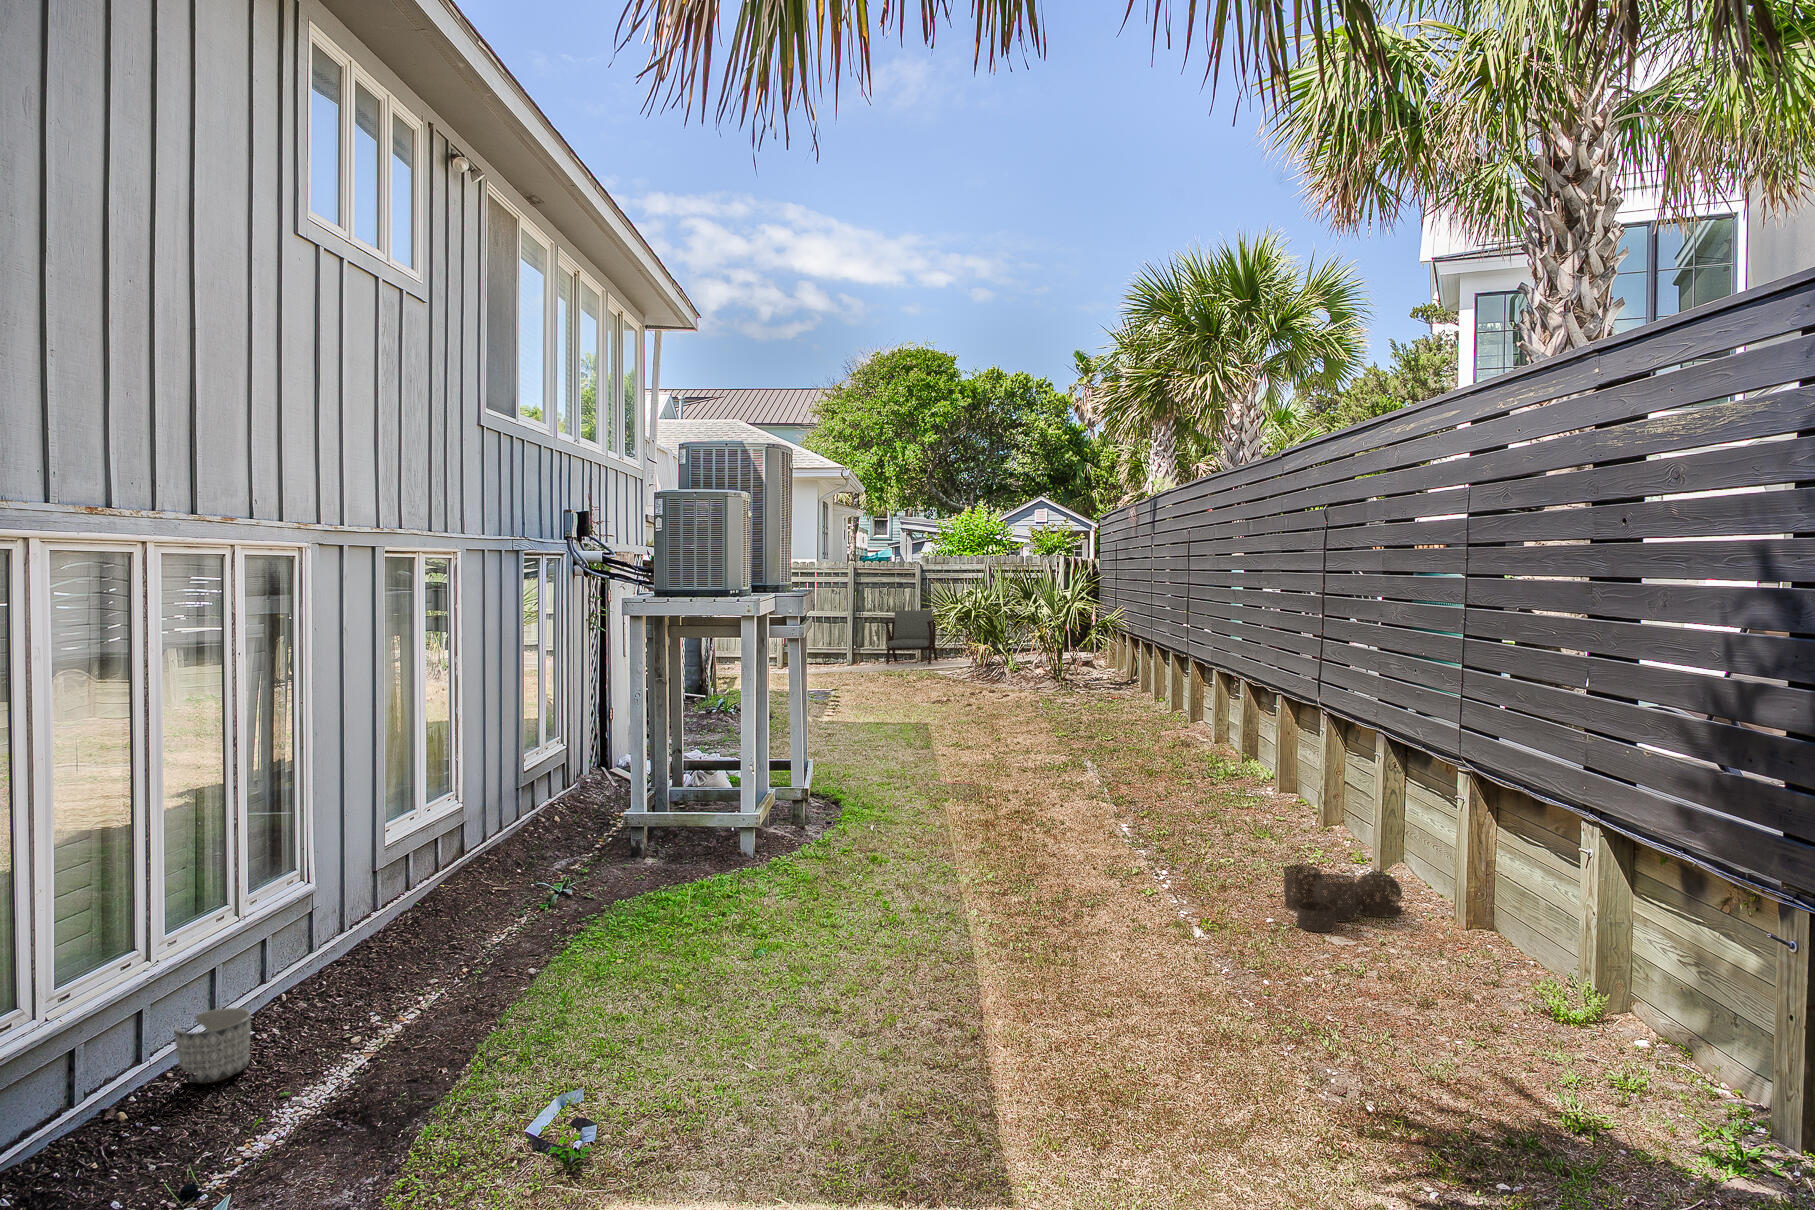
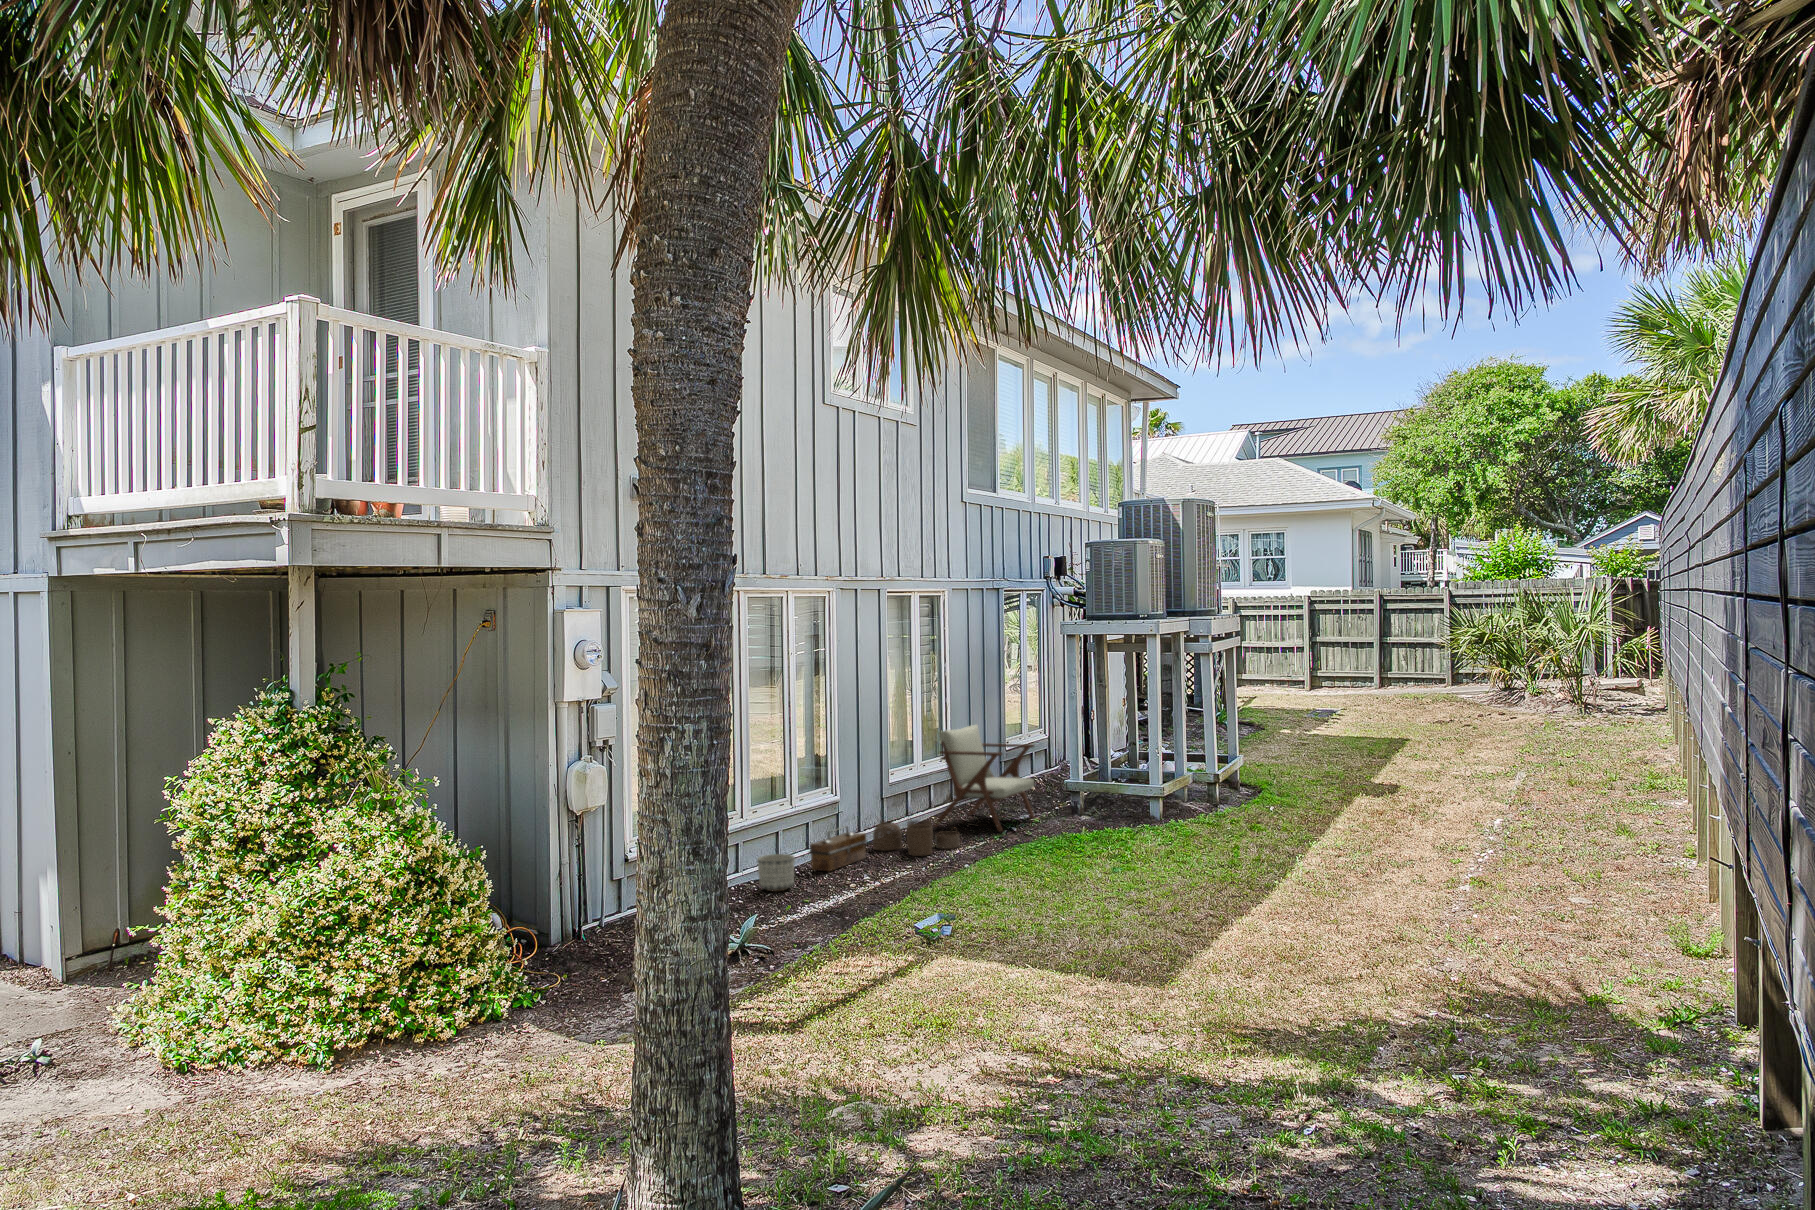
lounge chair: present [885,609,938,665] -> present [933,725,1035,831]
woven basket: present [1284,865,1402,932] -> present [873,820,960,856]
toolbox: none [262,929,361,1017] -> present [809,826,867,871]

